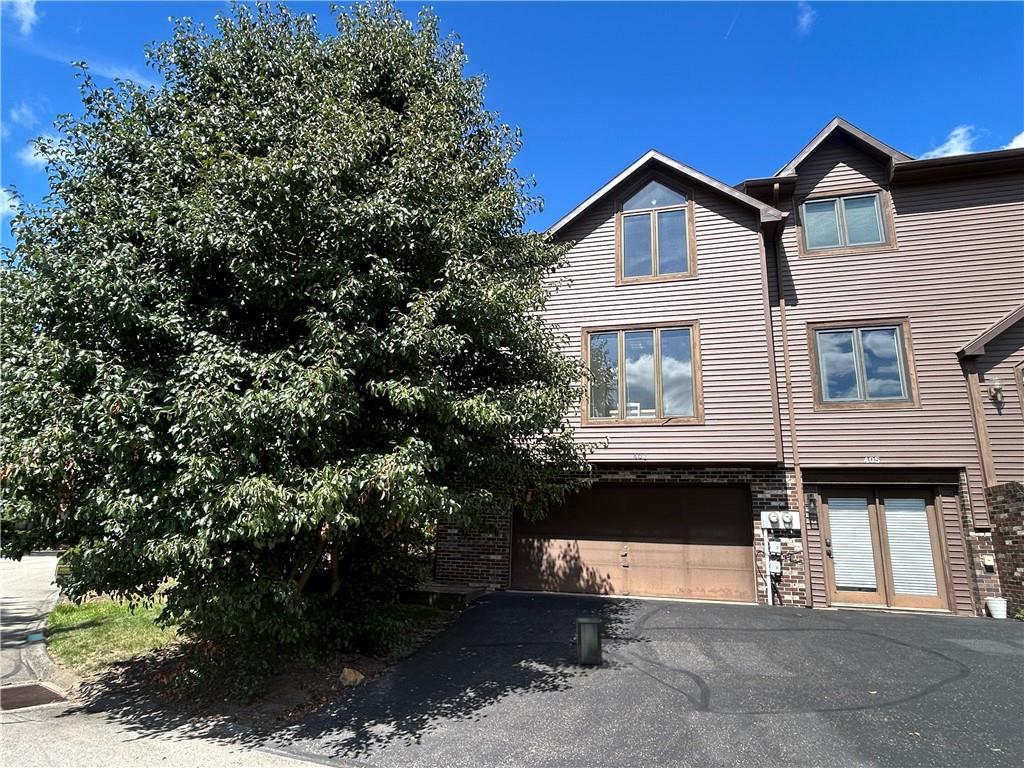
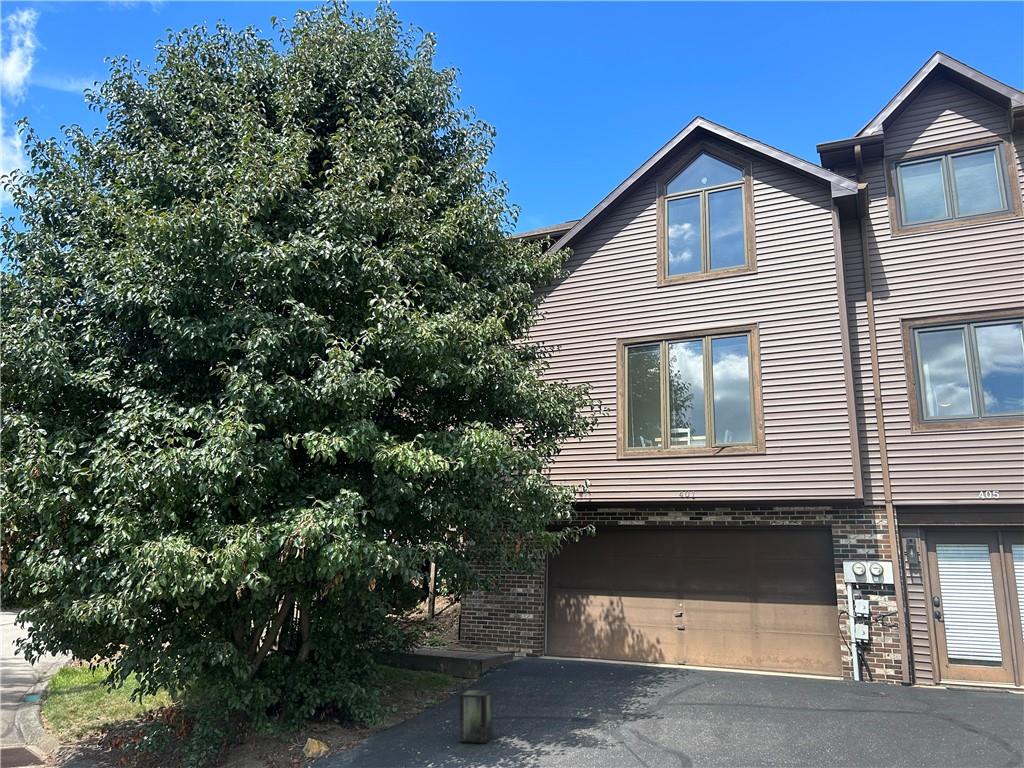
storage box: present [576,618,602,664] -> present [460,690,493,743]

